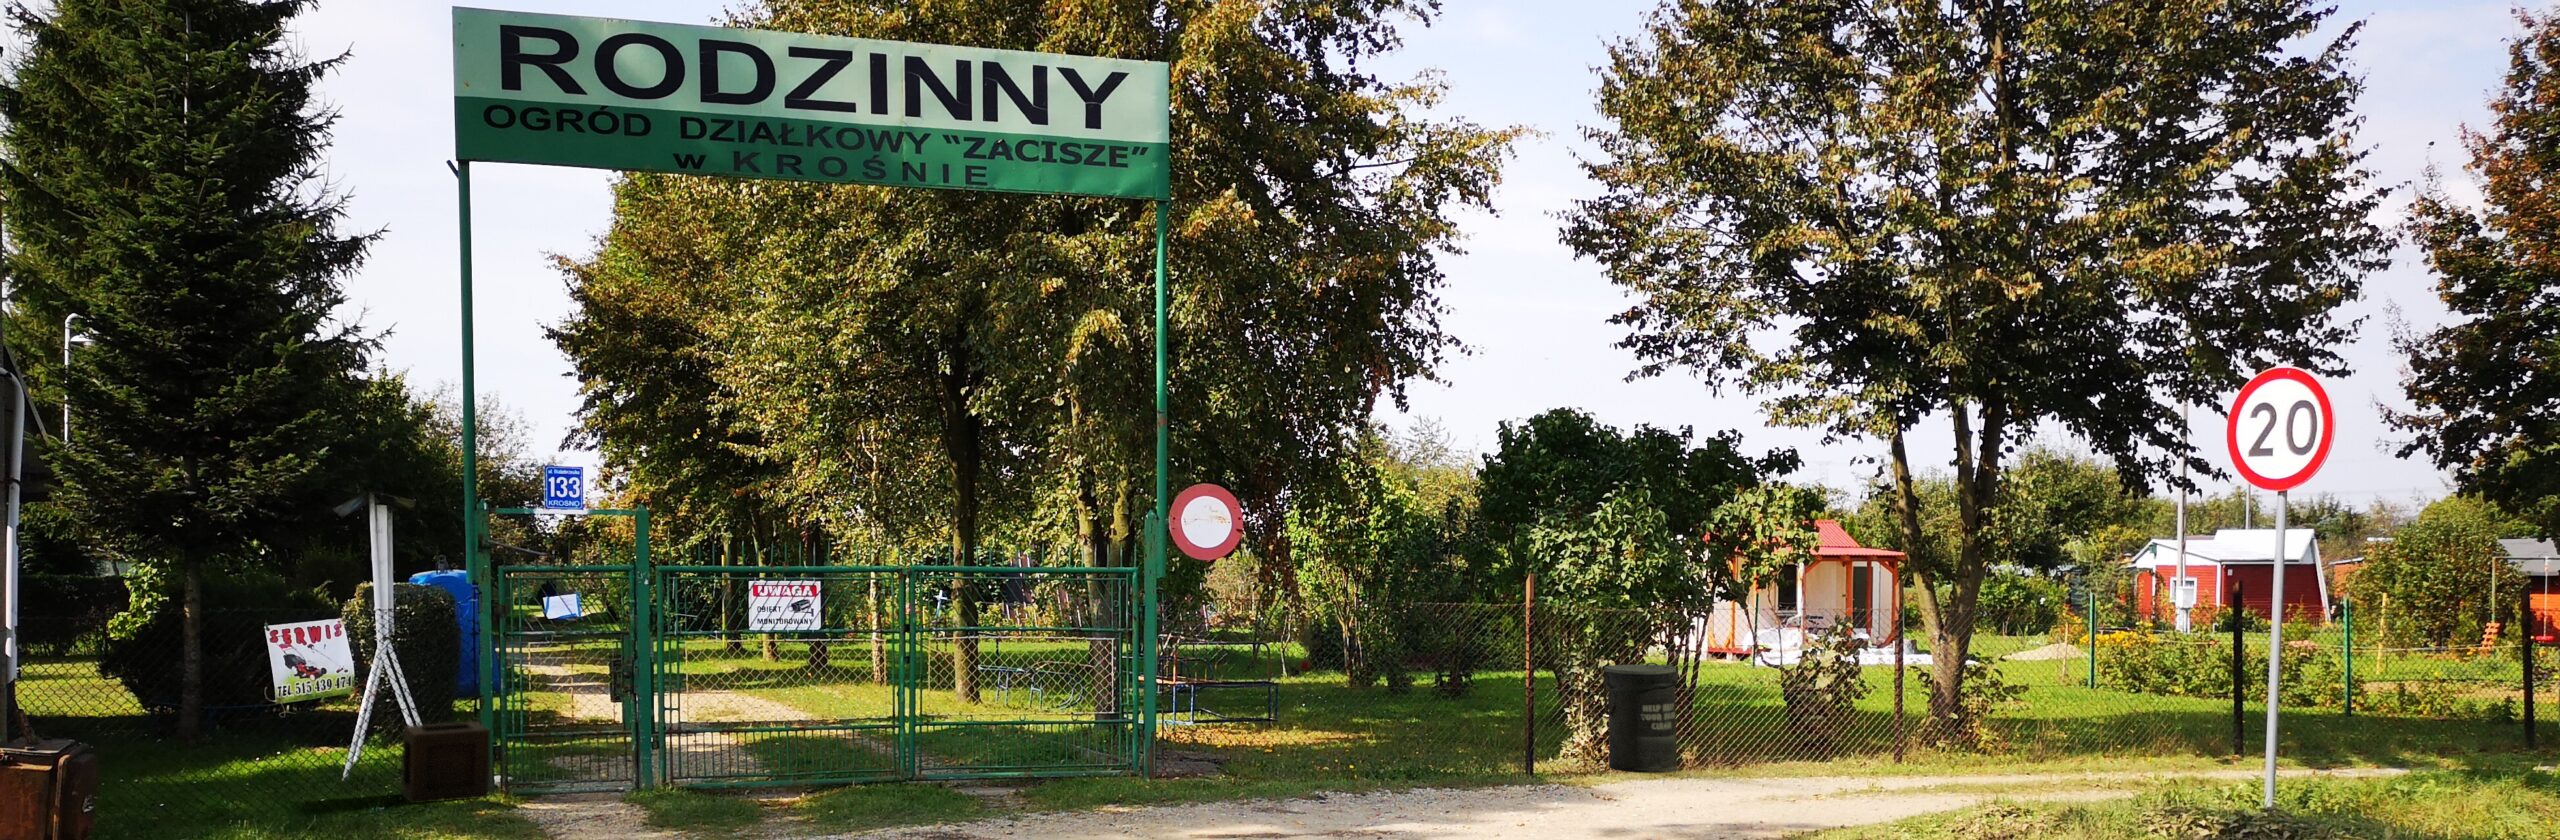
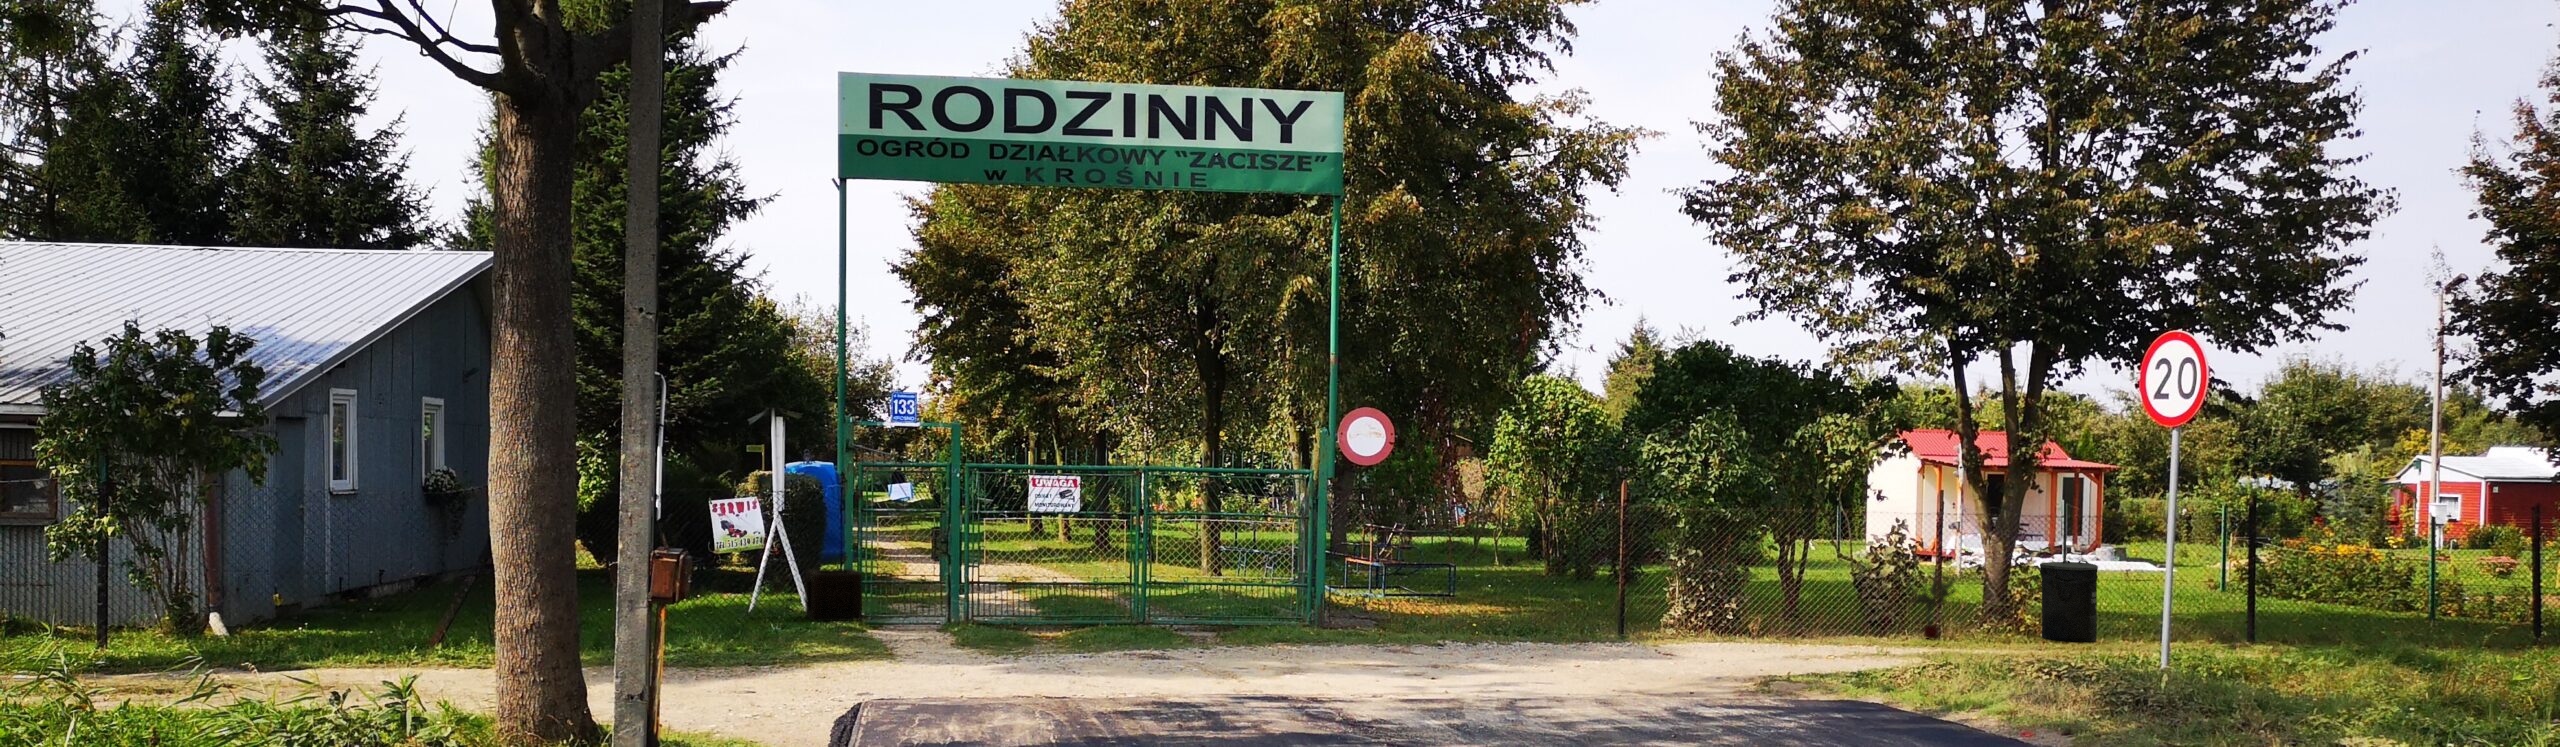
potted tree: present [1299,627,1321,670] -> present [1908,571,1956,640]
trash can: present [1603,663,1678,773] -> present [2040,560,2098,643]

